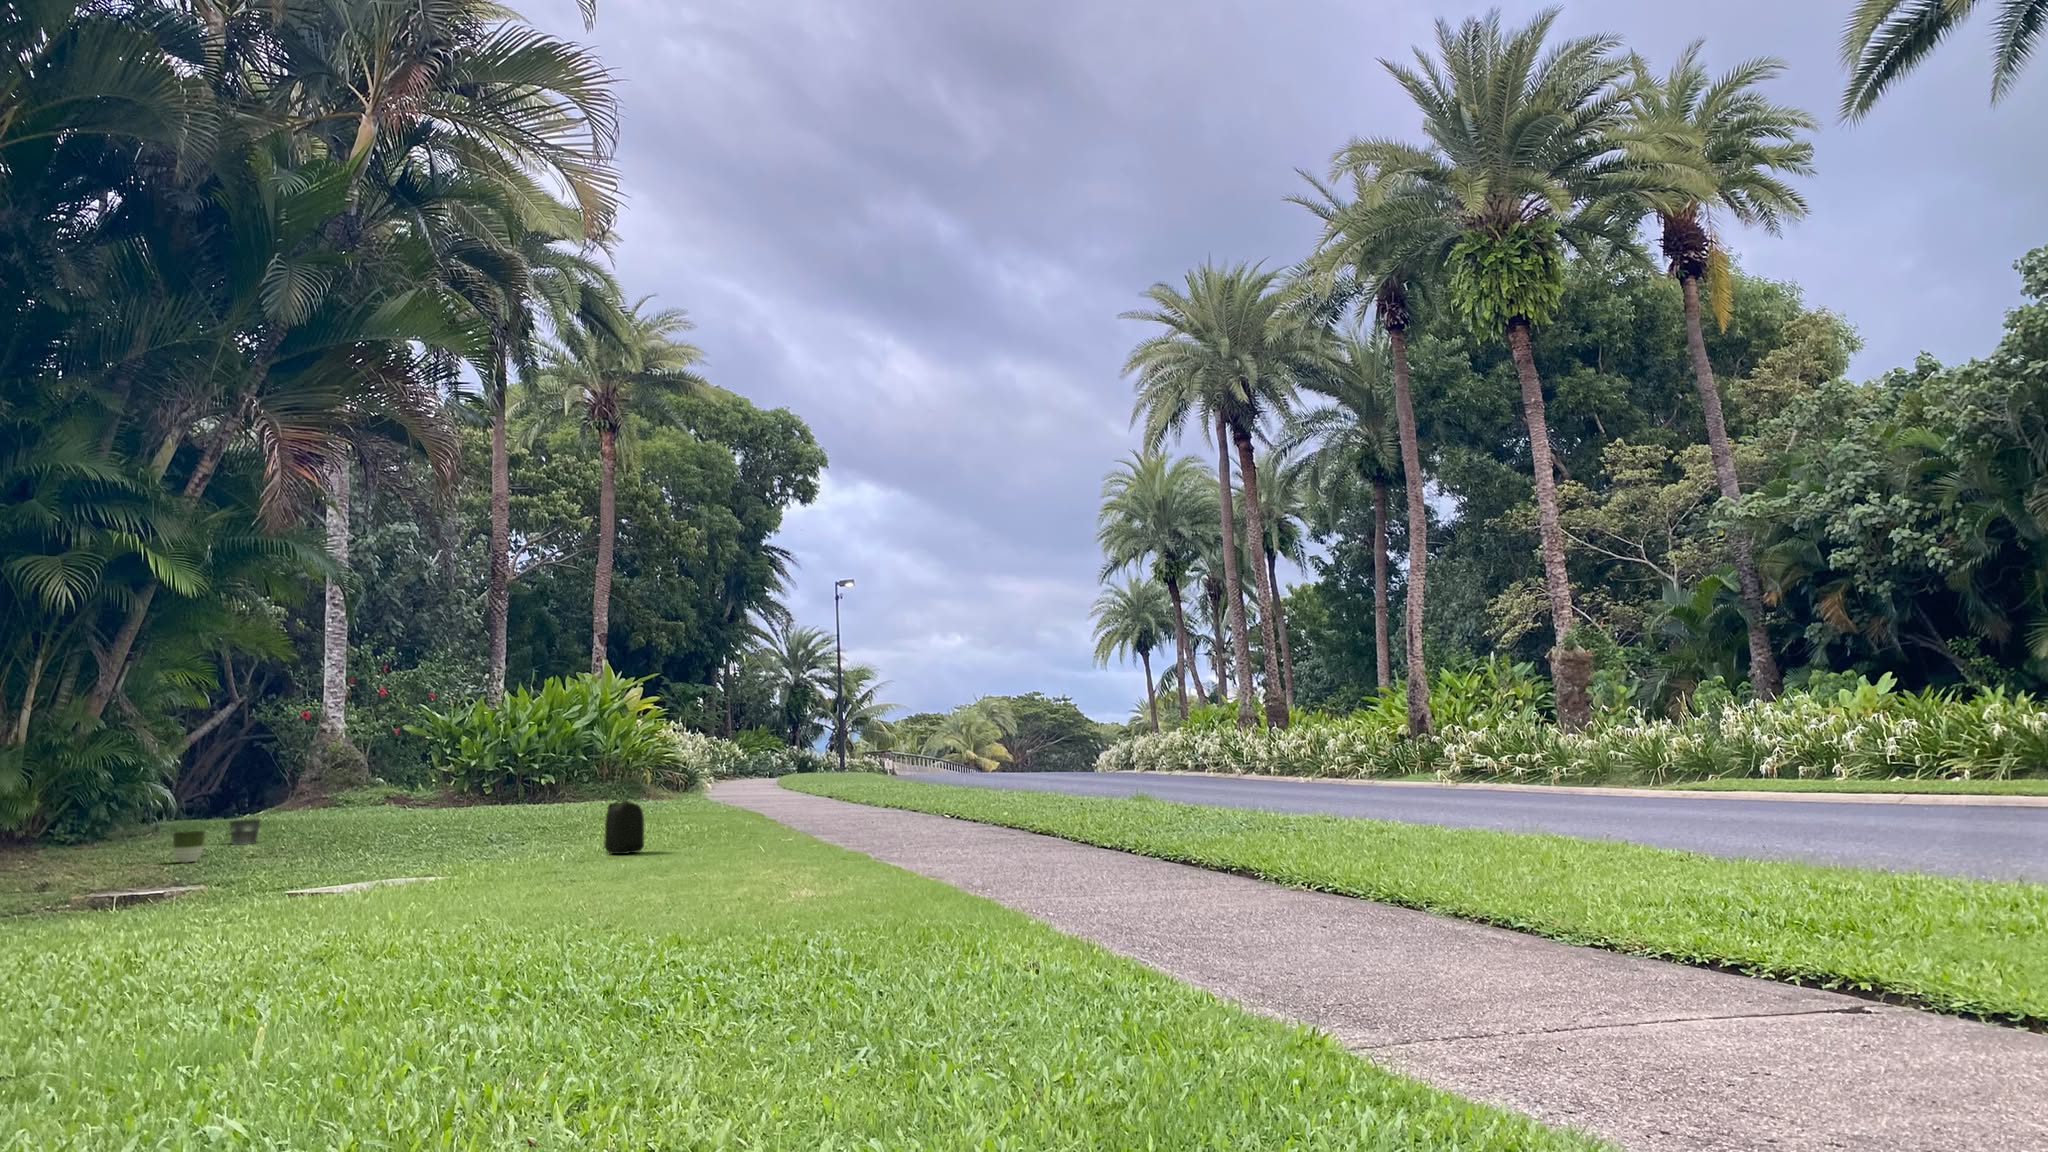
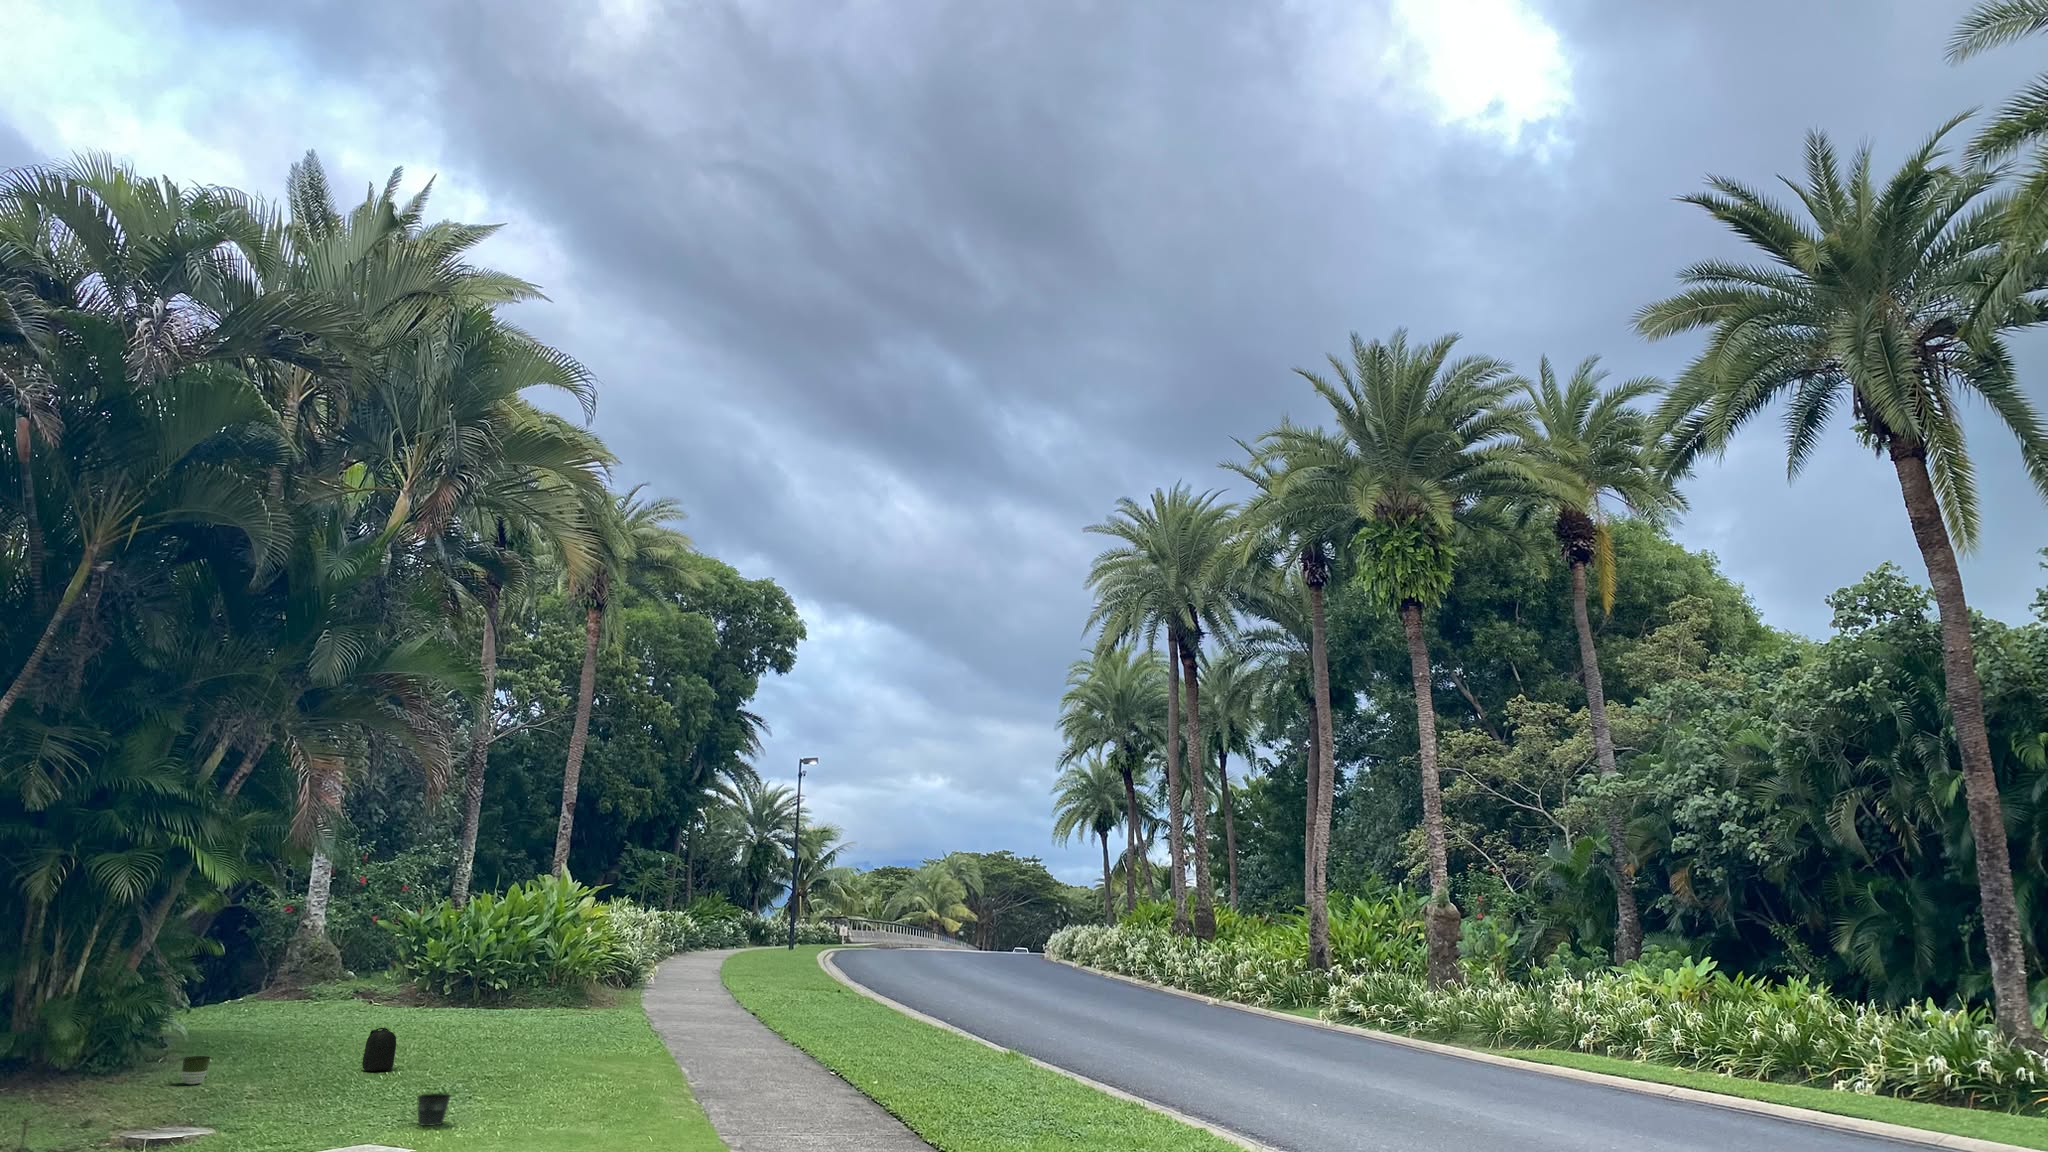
backpack: present [604,800,644,854] -> present [362,1028,396,1072]
bucket: present [226,819,260,845] -> present [417,1093,450,1126]

